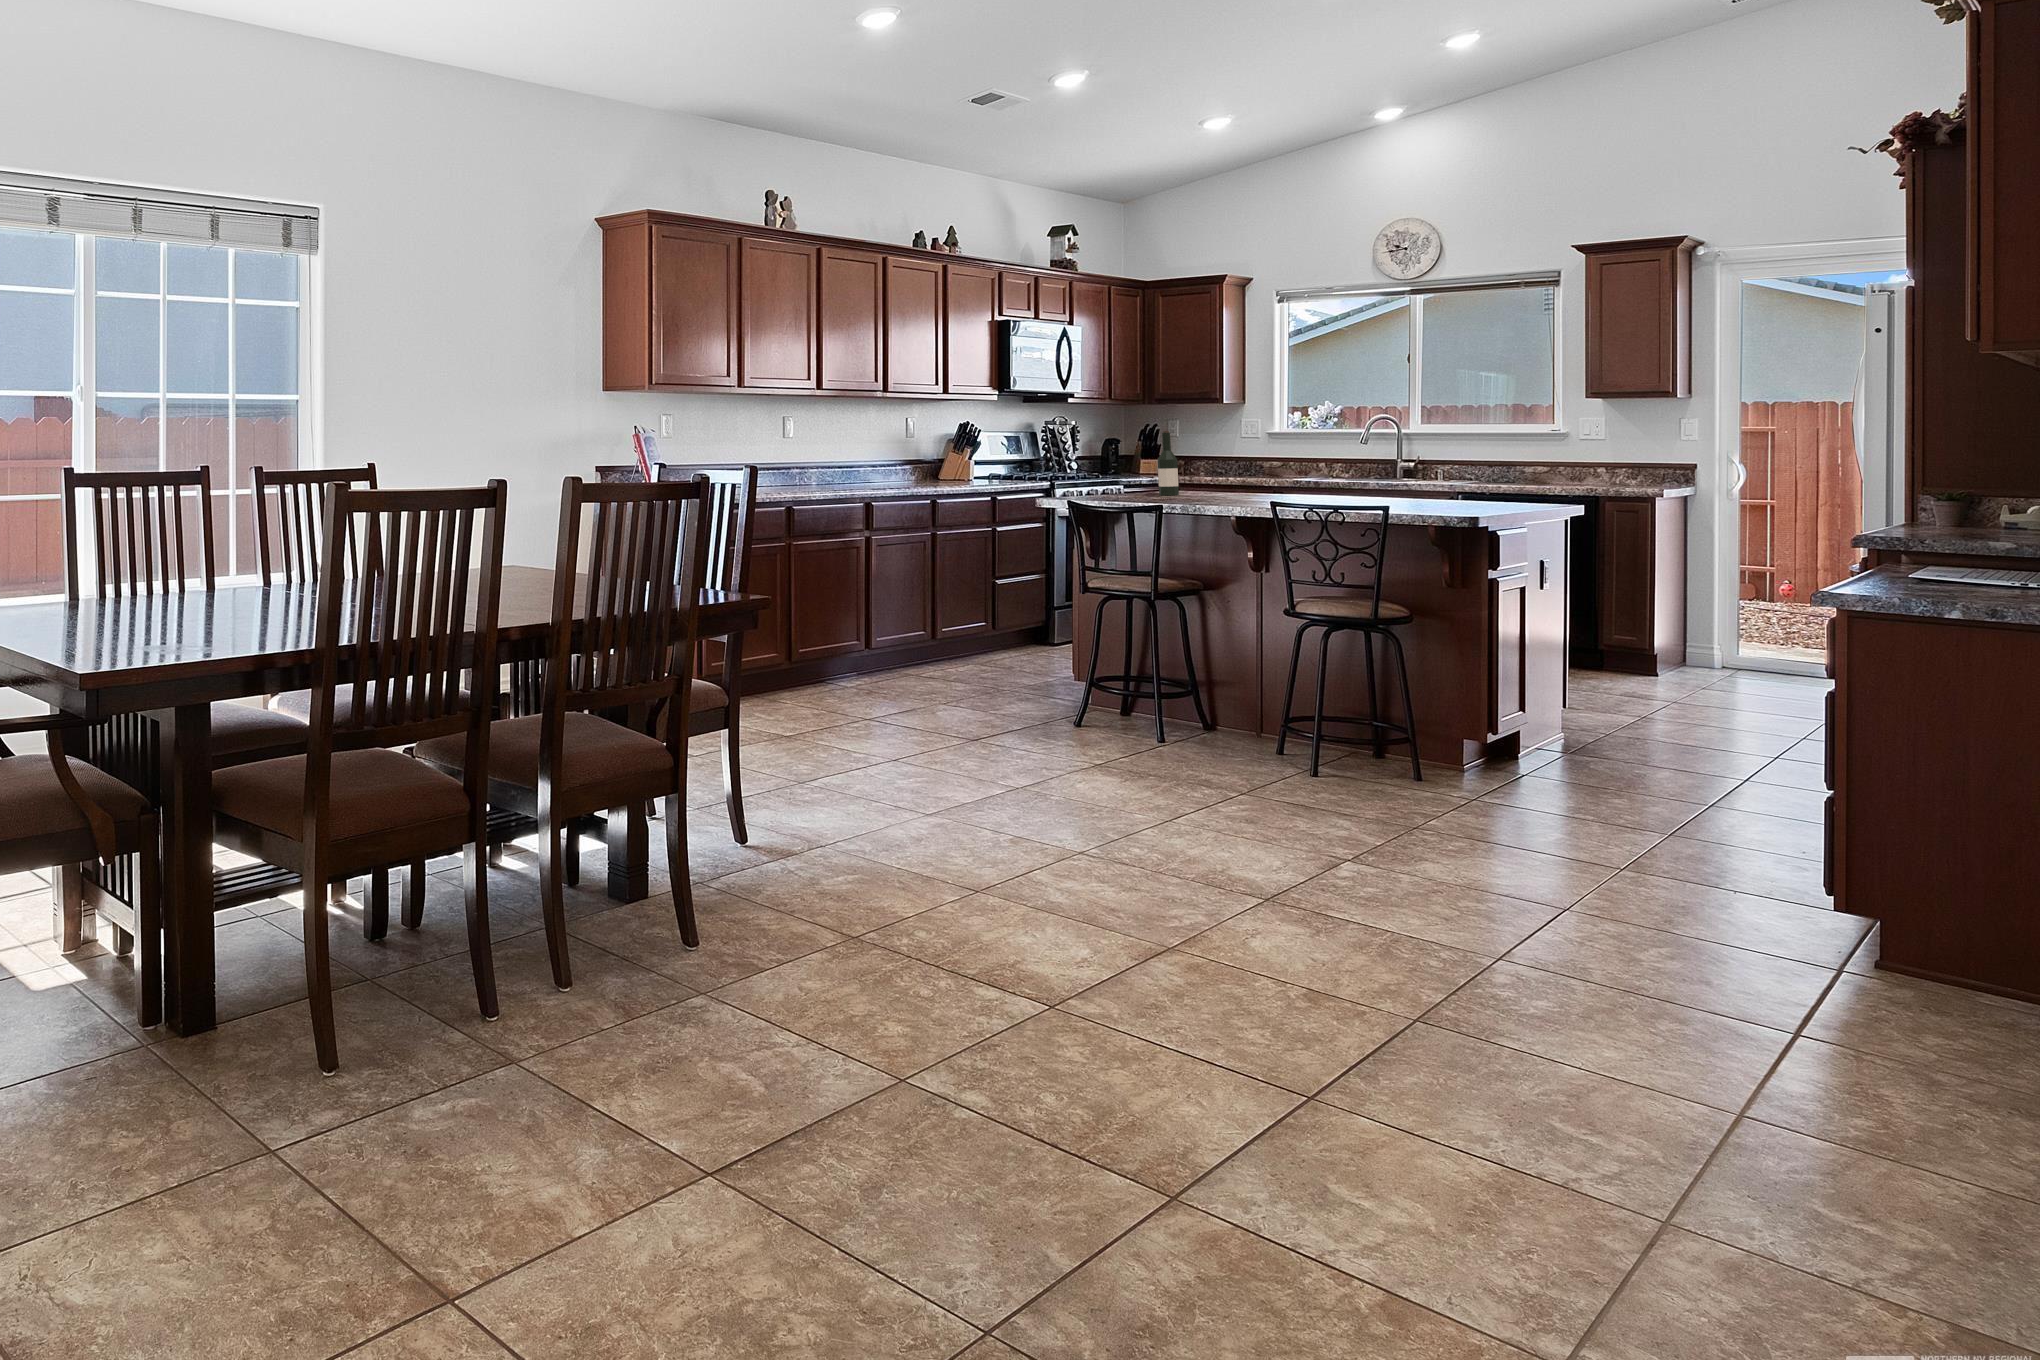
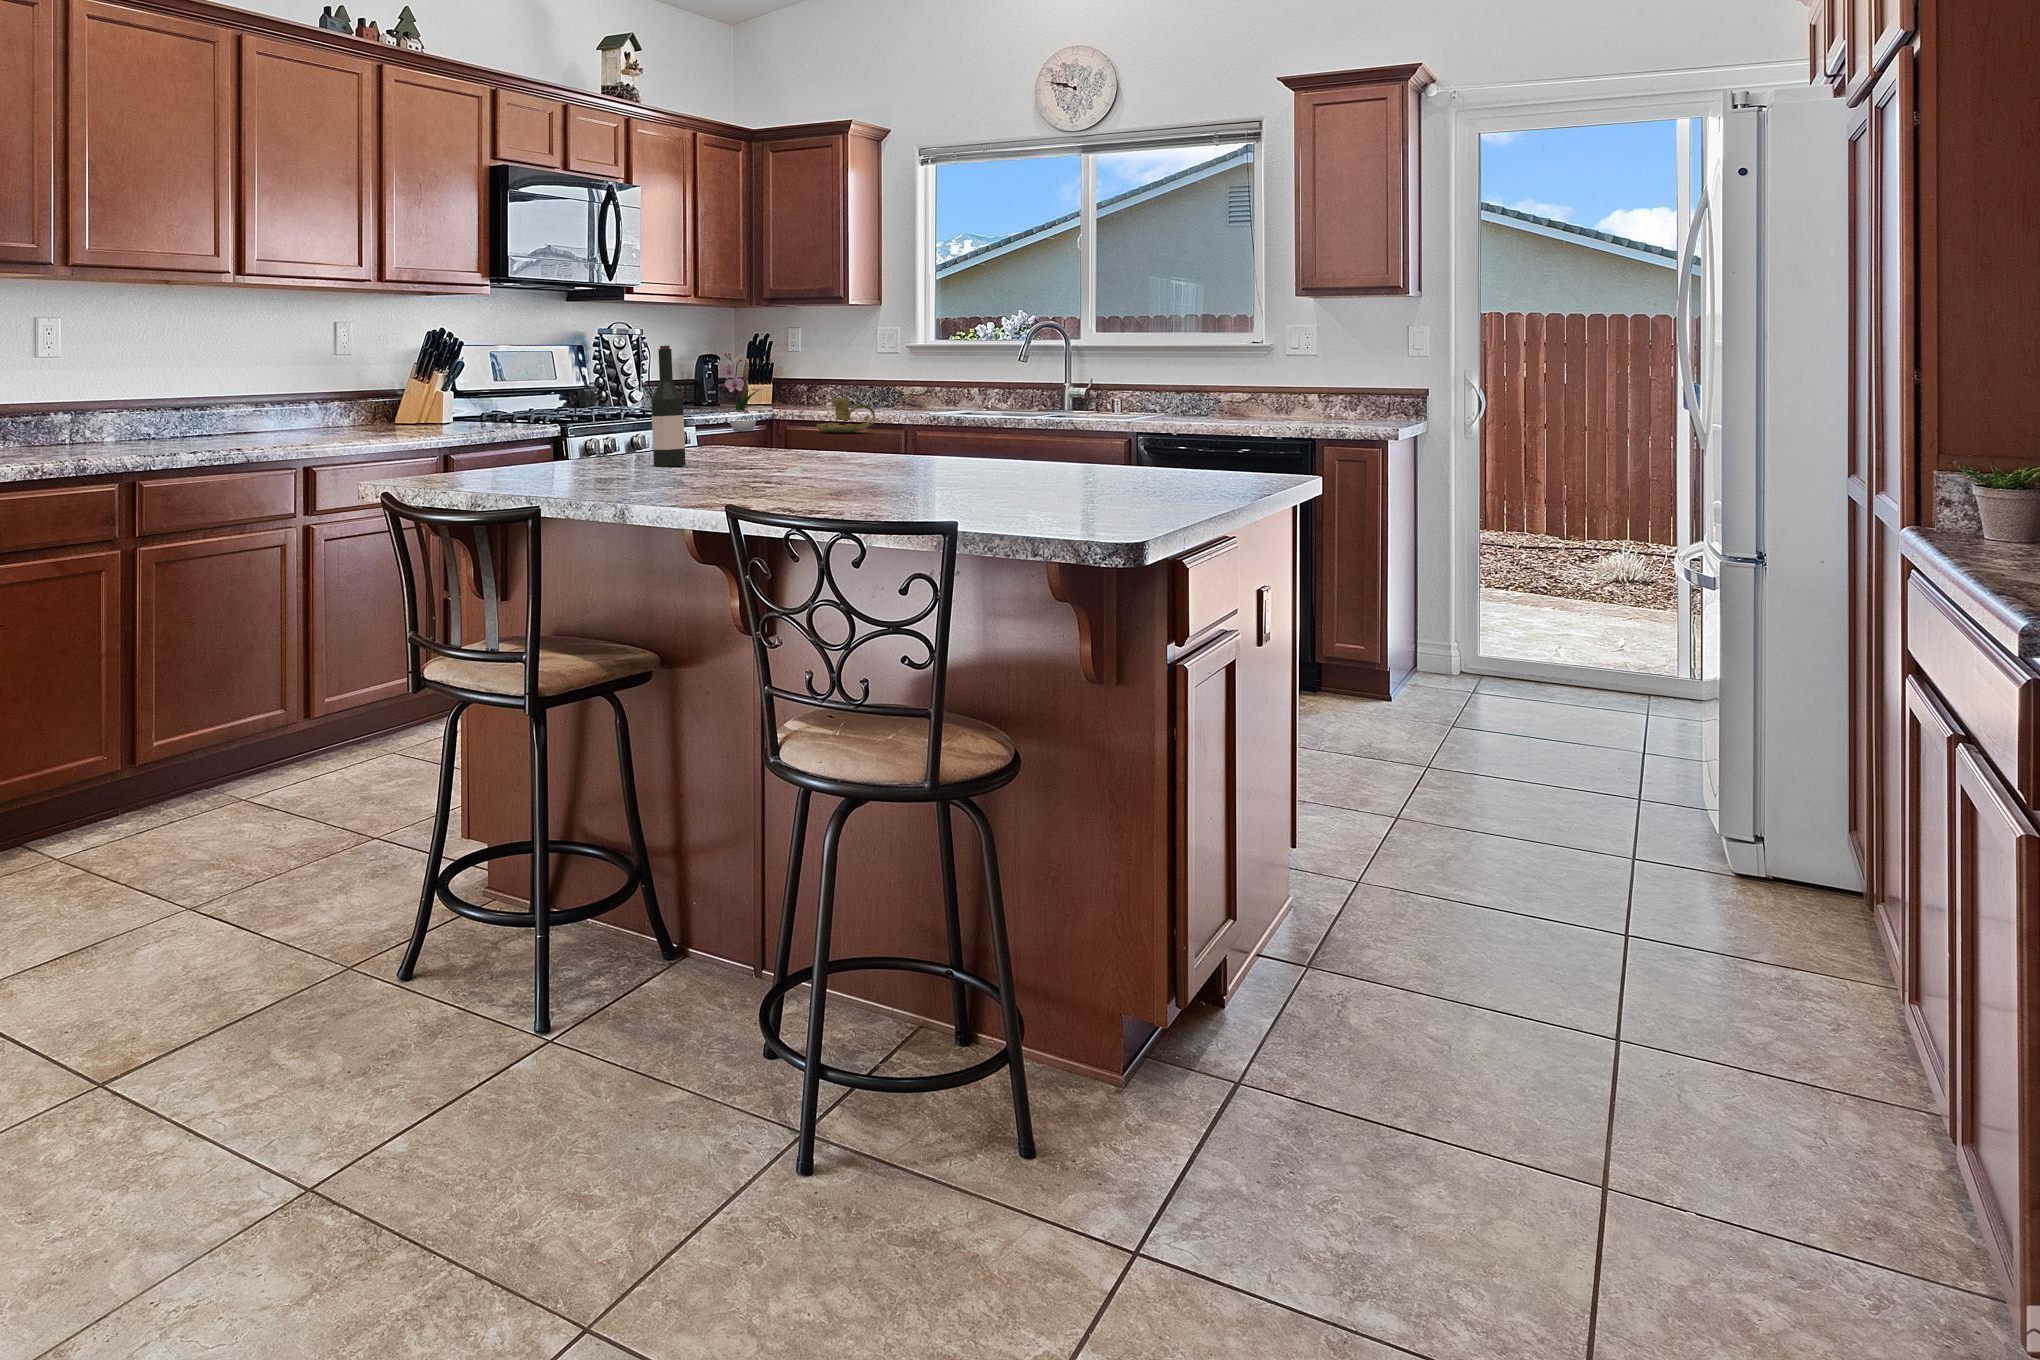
flower arrangement: none [1130,435,1157,488] -> present [722,353,758,432]
candle holder: none [1202,466,1246,490] -> present [817,398,875,433]

